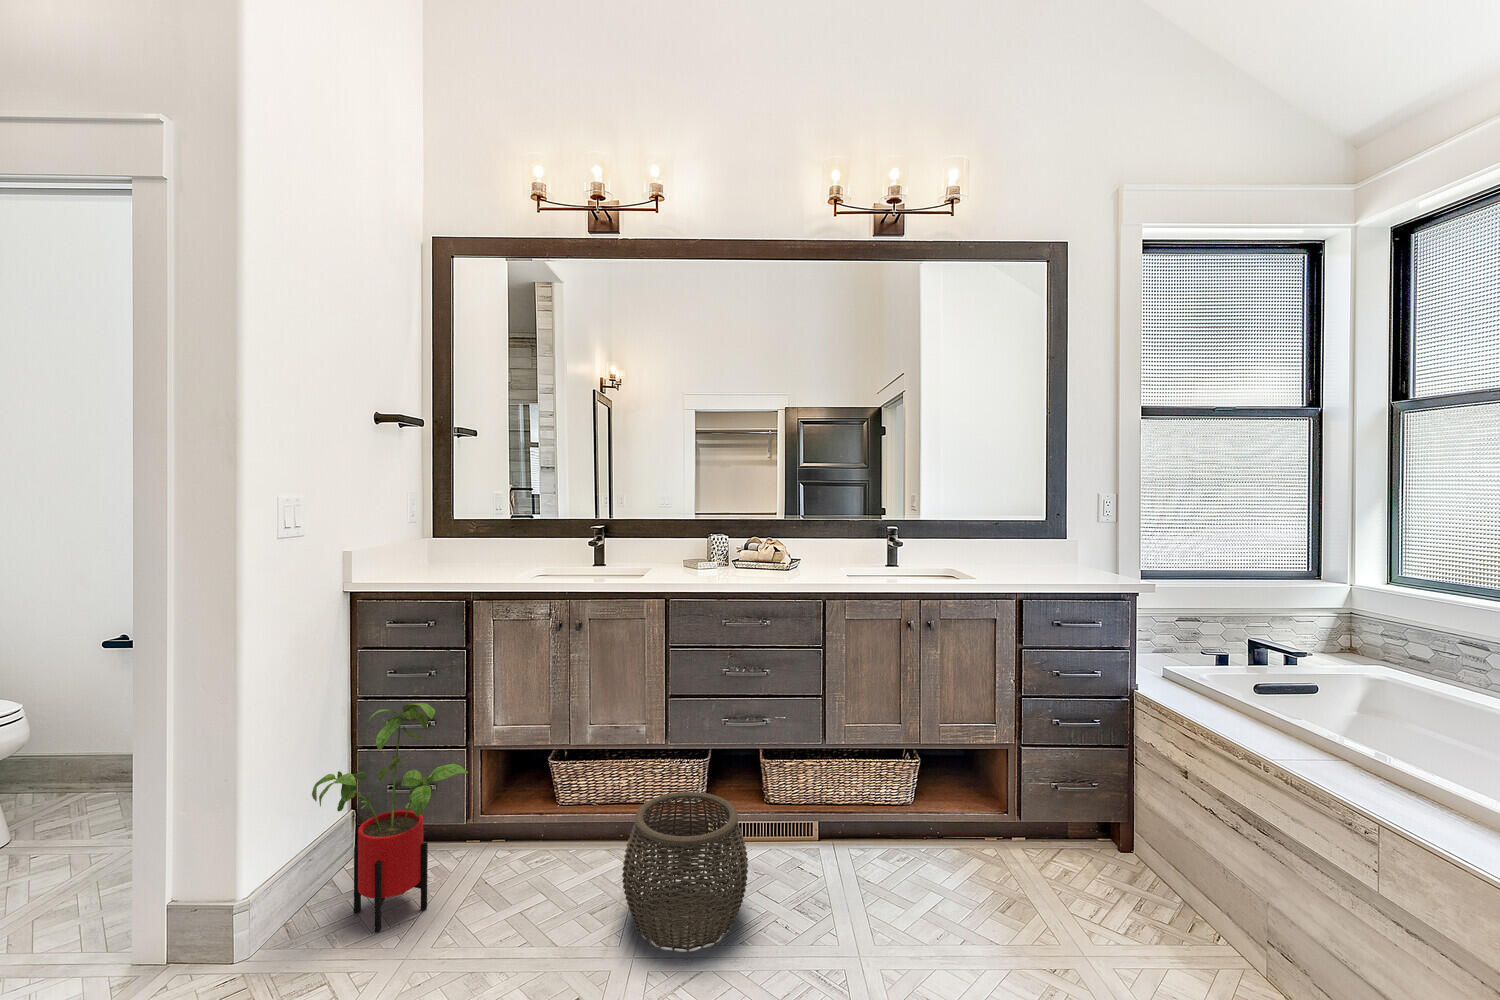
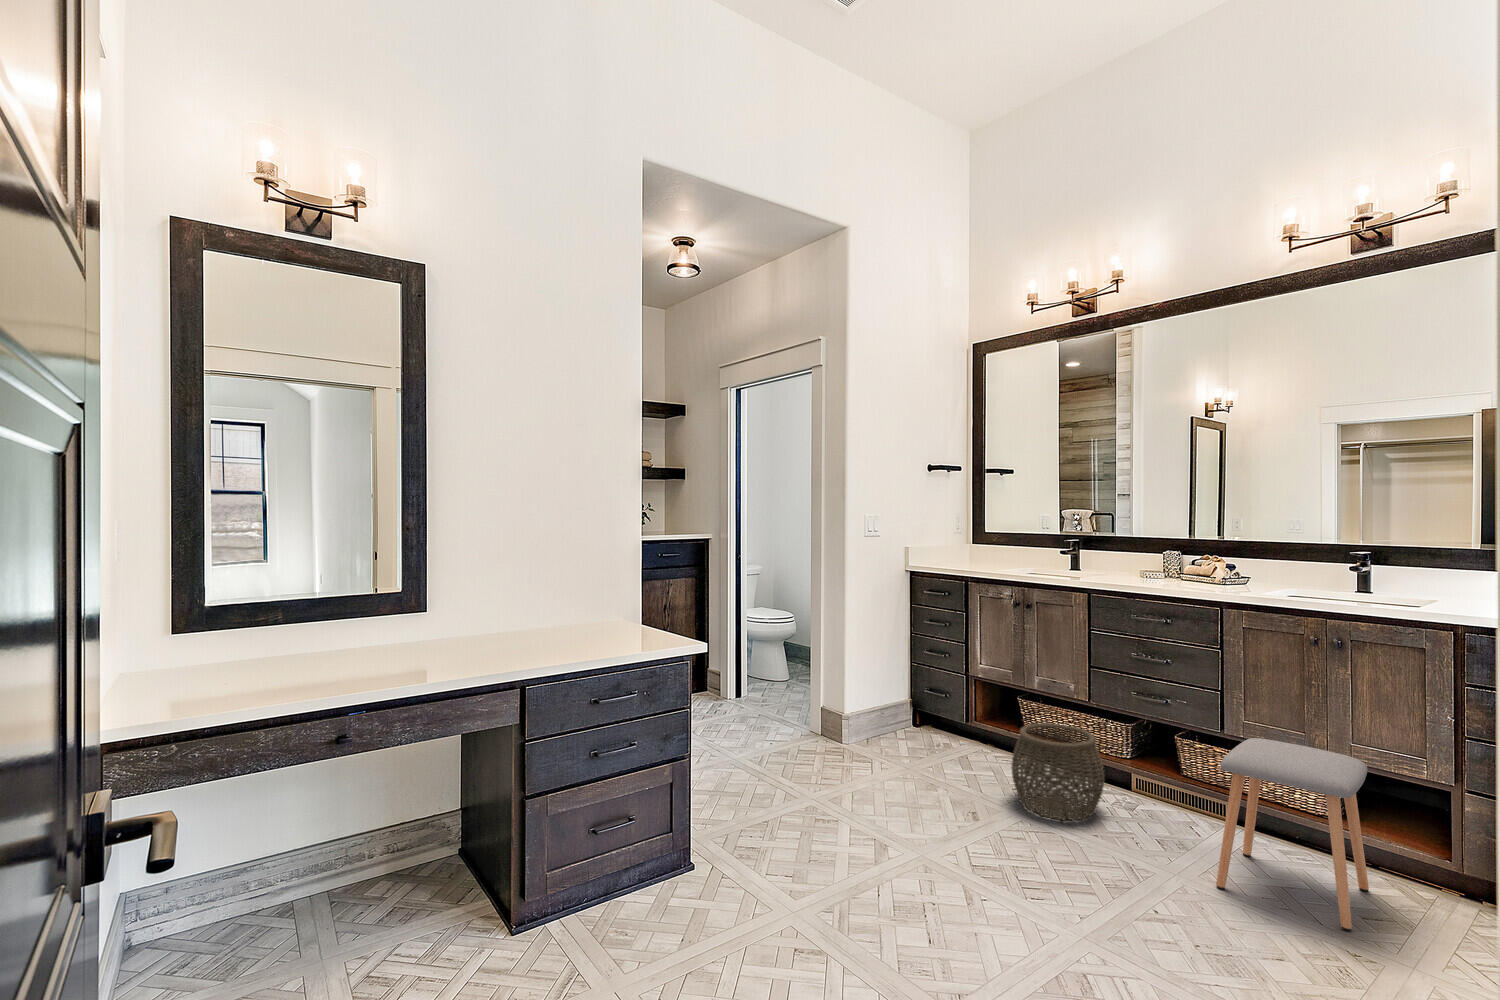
house plant: present [312,703,468,932] -> none [873,635,946,754]
stool: none [883,745,1048,953] -> present [1216,738,1369,931]

